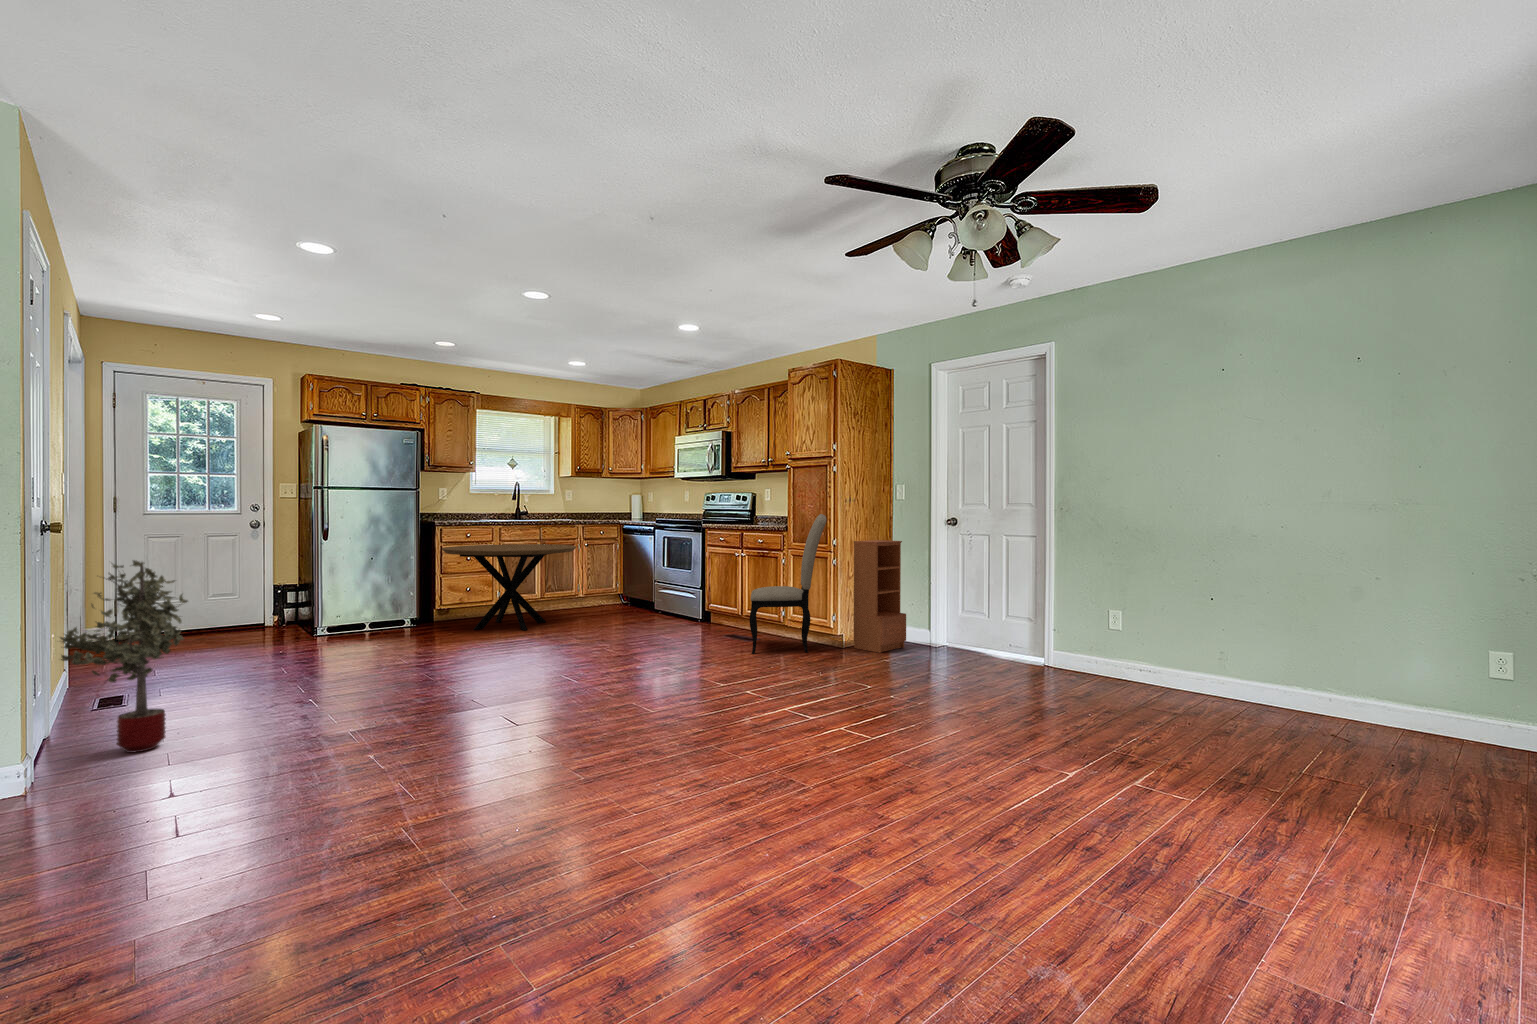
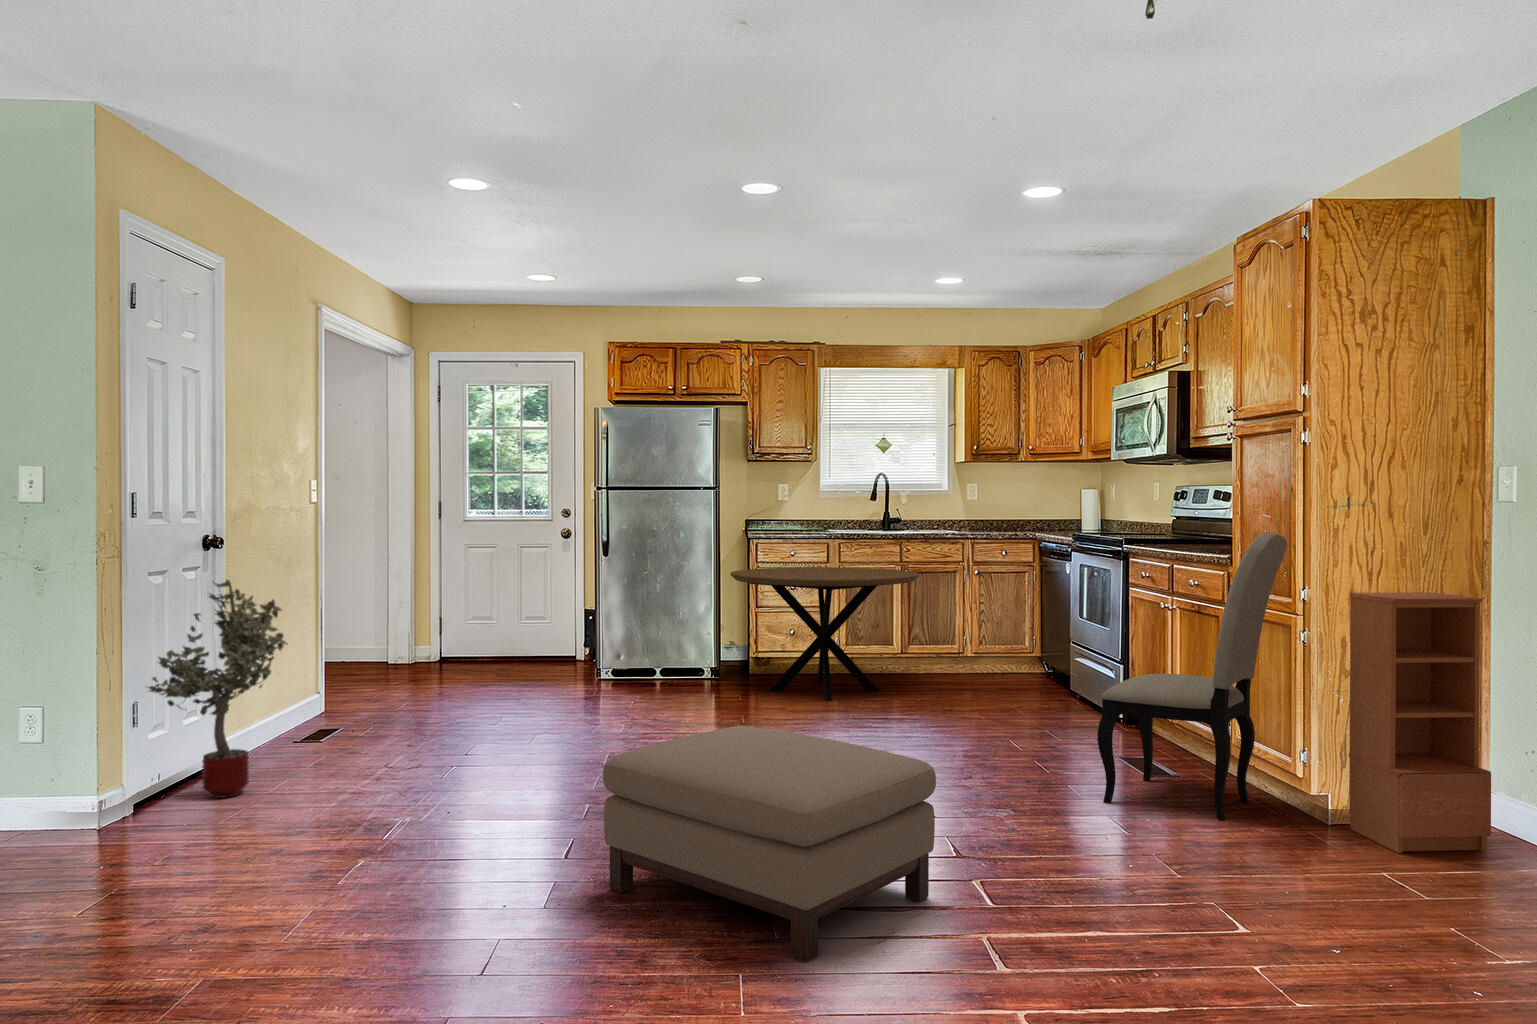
ottoman: none [582,627,750,731] -> present [603,726,936,962]

